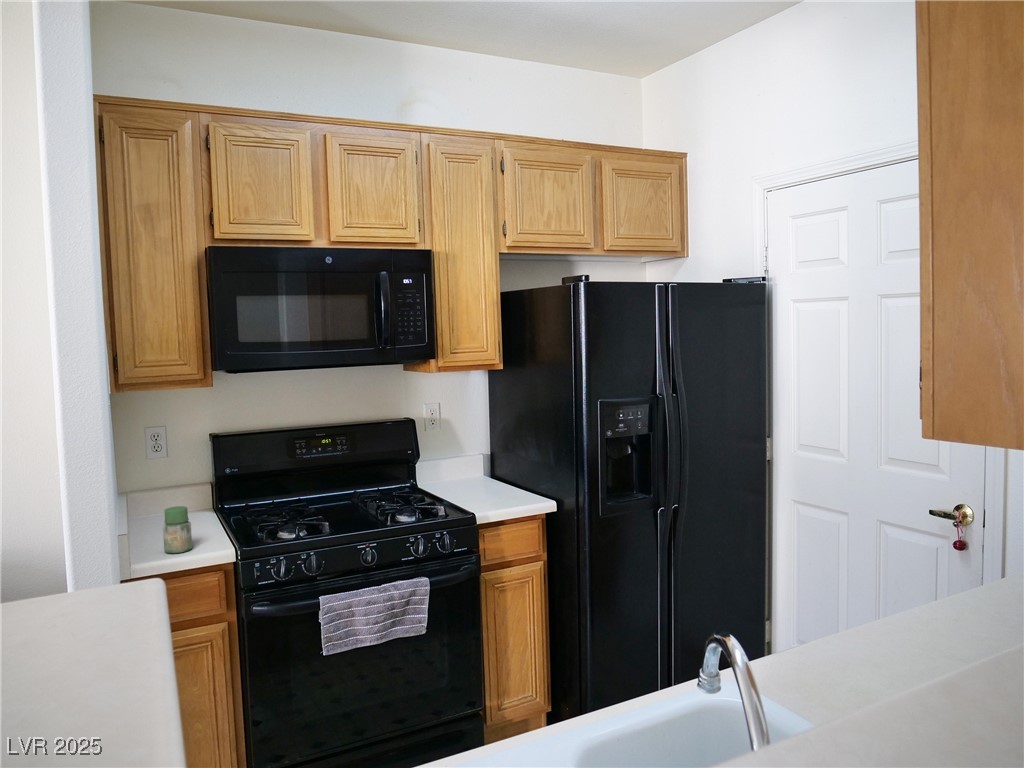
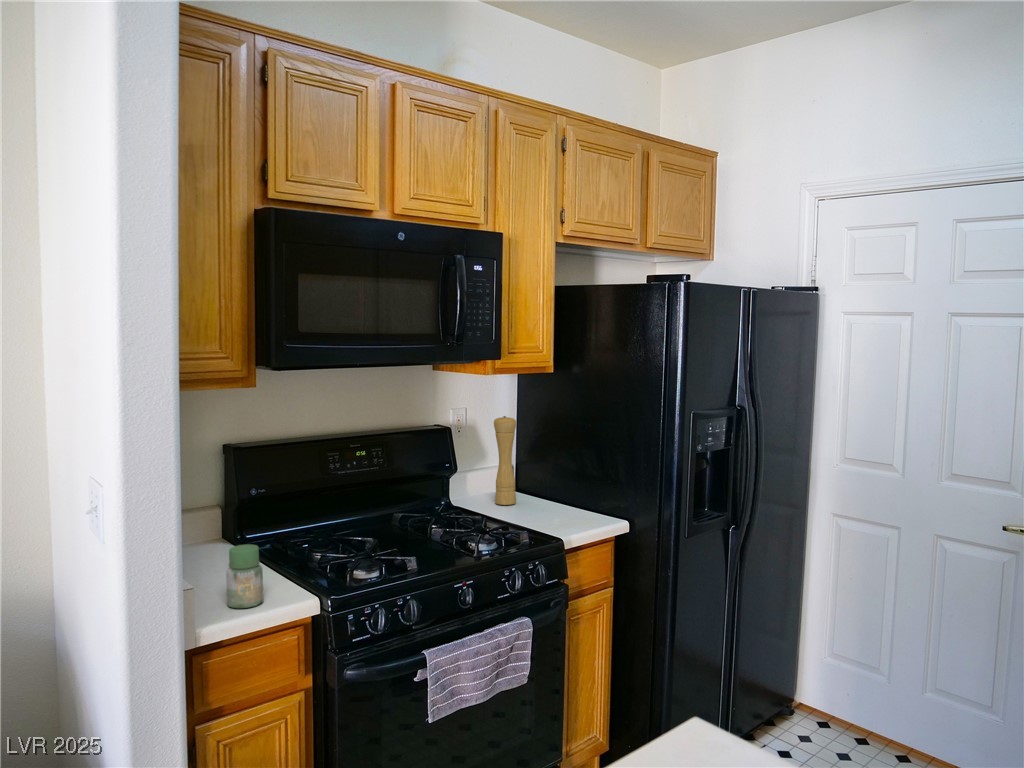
pepper mill: none [455,408,476,485] -> present [494,416,516,505]

